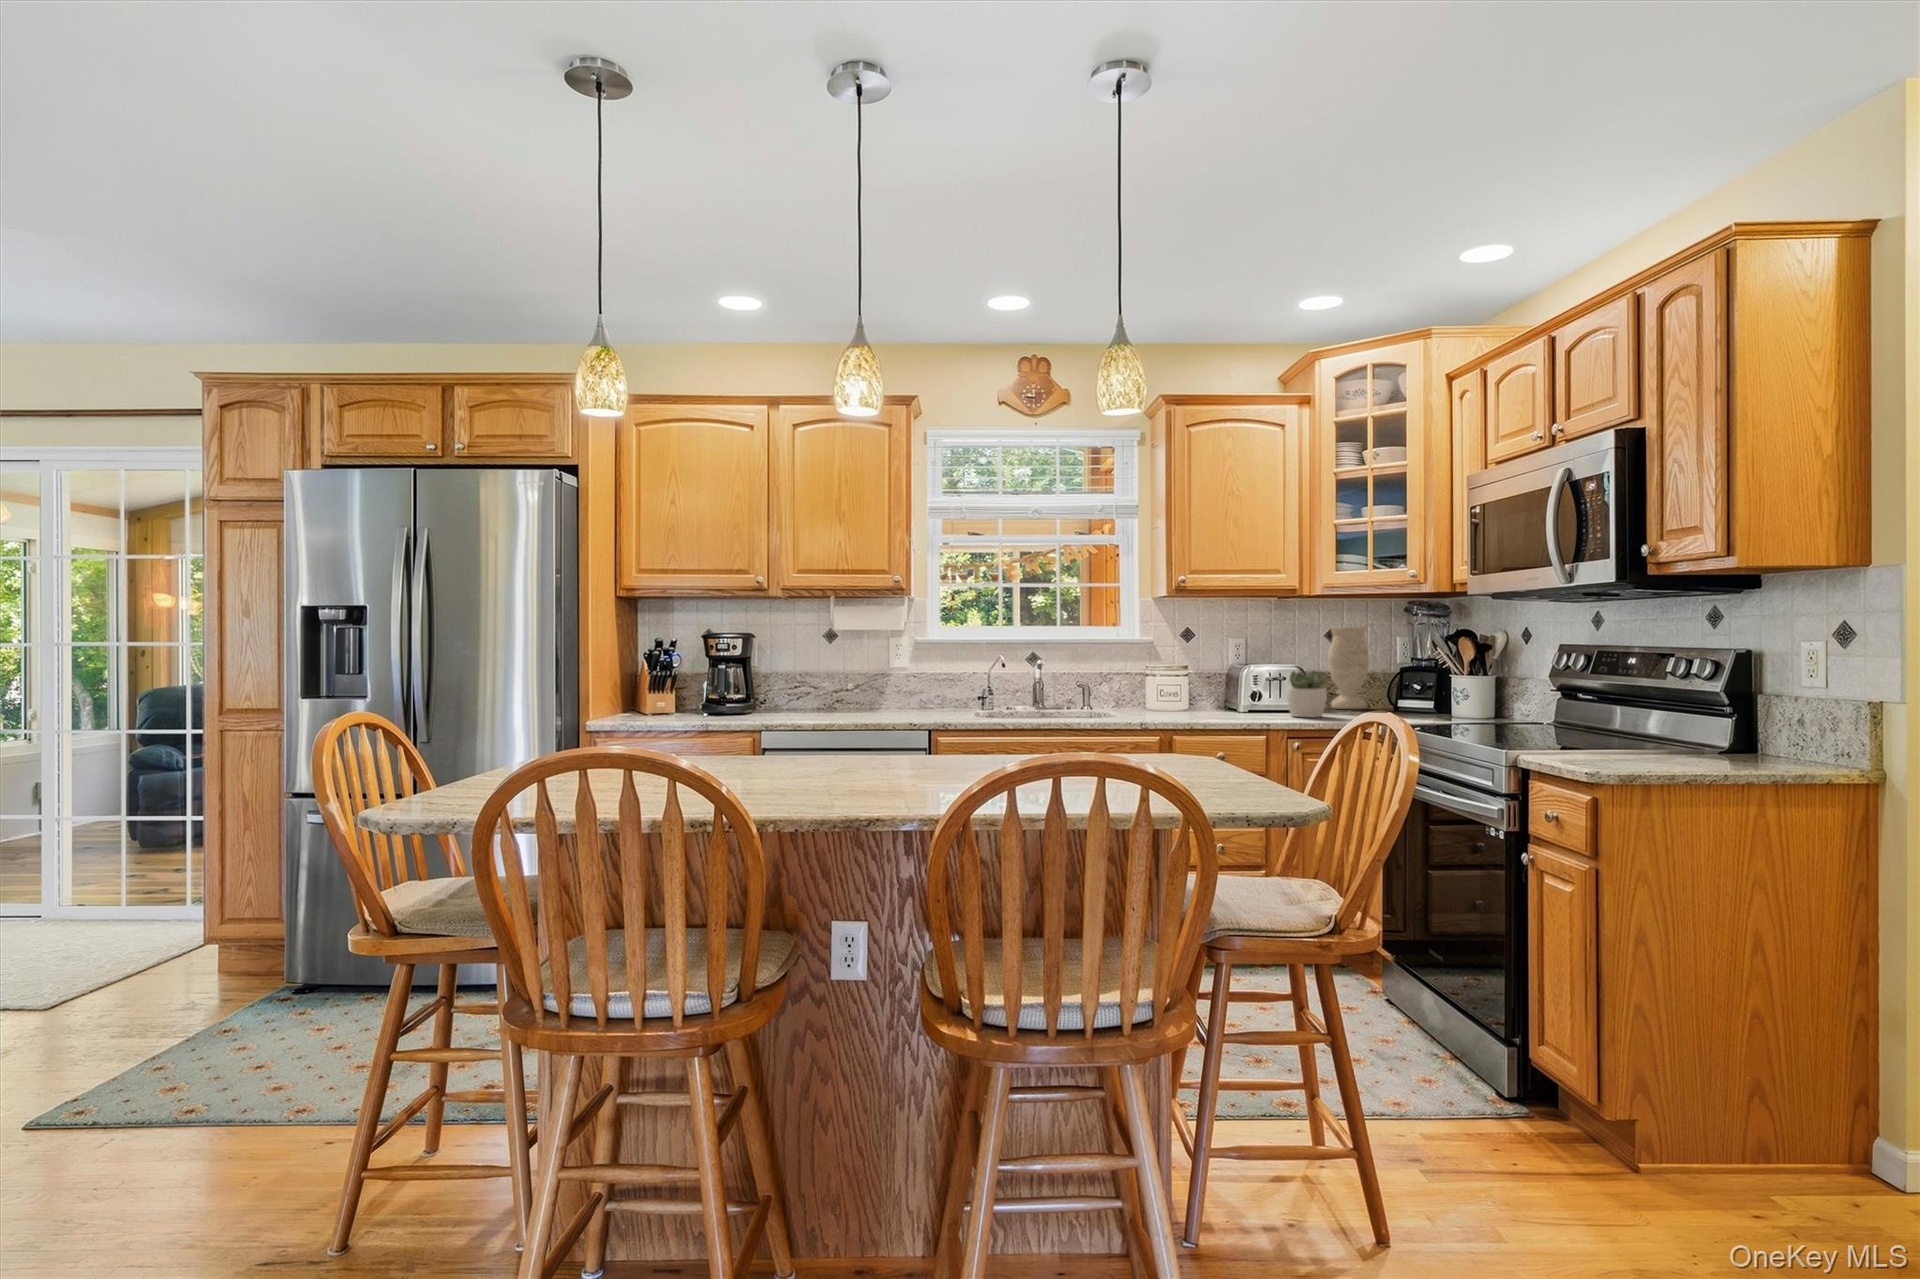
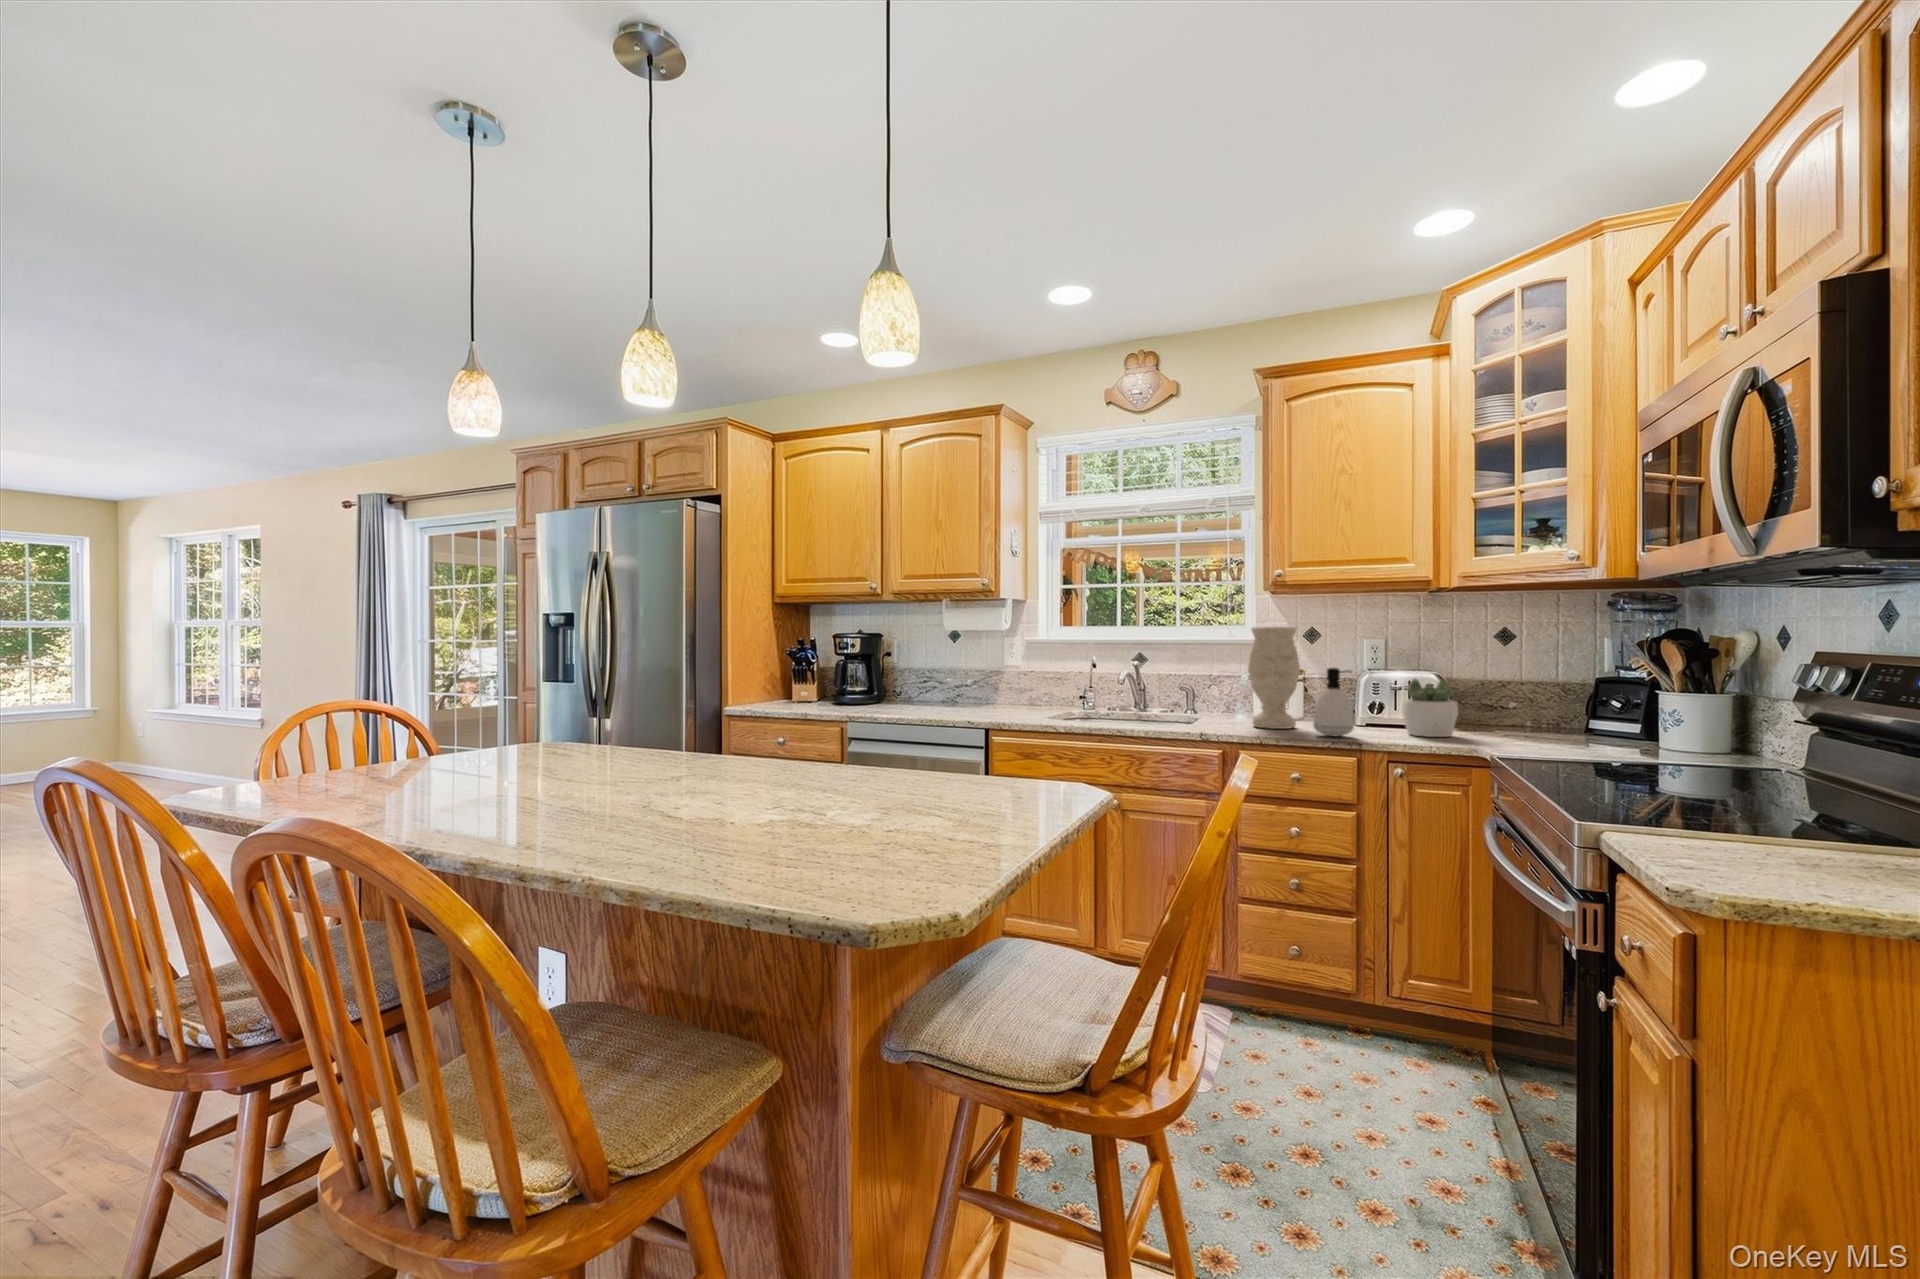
vase: present [1327,627,1370,709] -> present [1248,627,1300,729]
soap dispenser: none [1230,662,1262,720] -> present [1314,668,1354,736]

